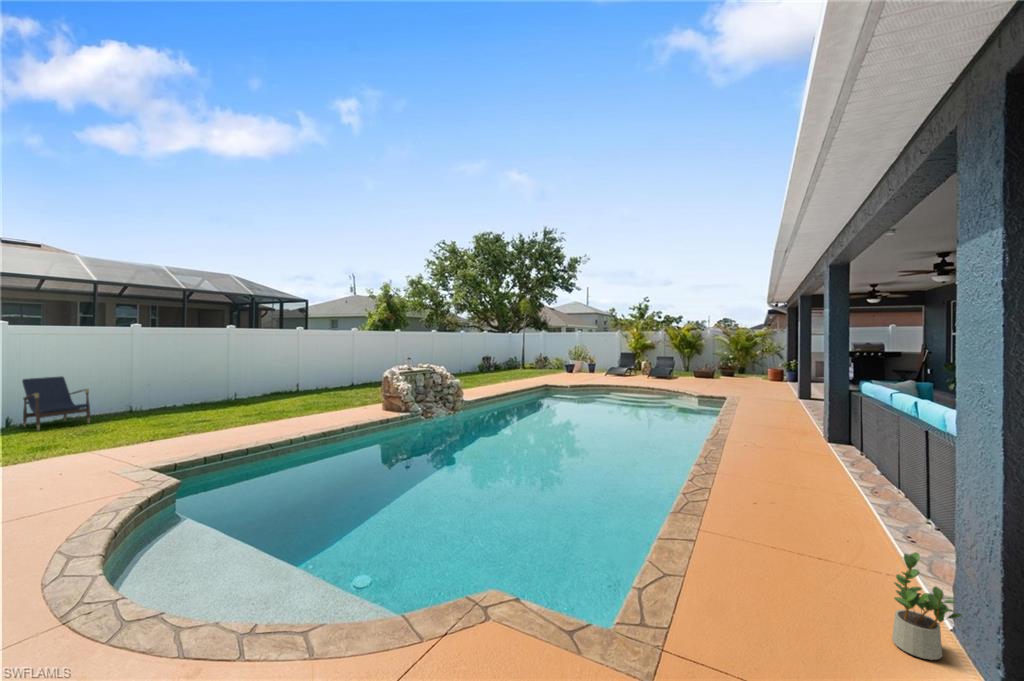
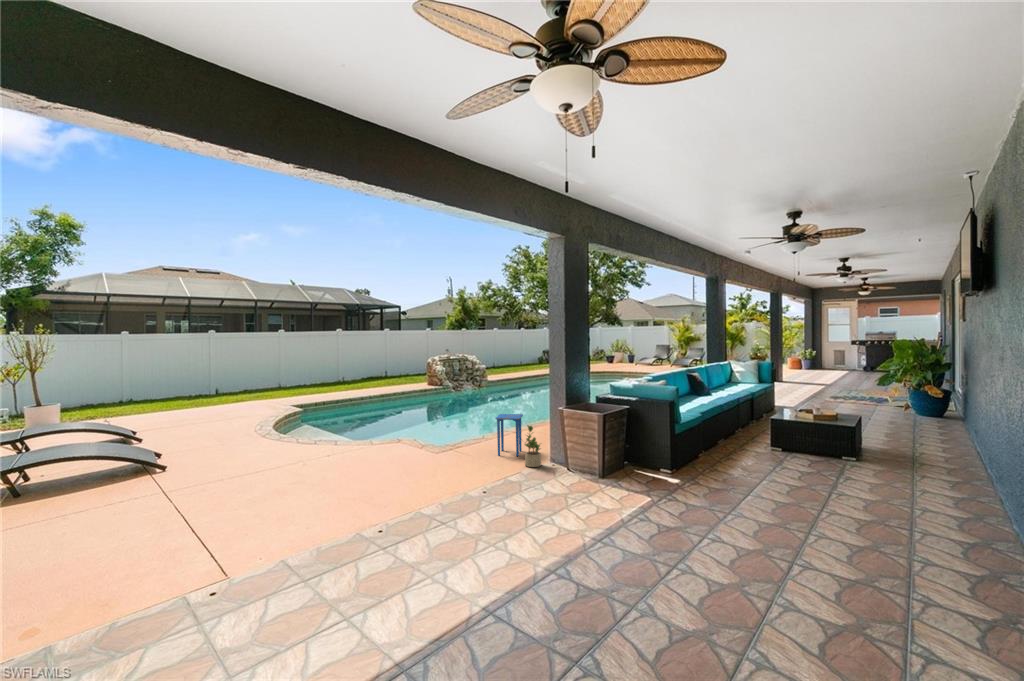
lounge chair: present [22,376,90,431] -> none [216,362,250,393]
side table: none [746,507,825,609] -> present [496,414,523,456]

